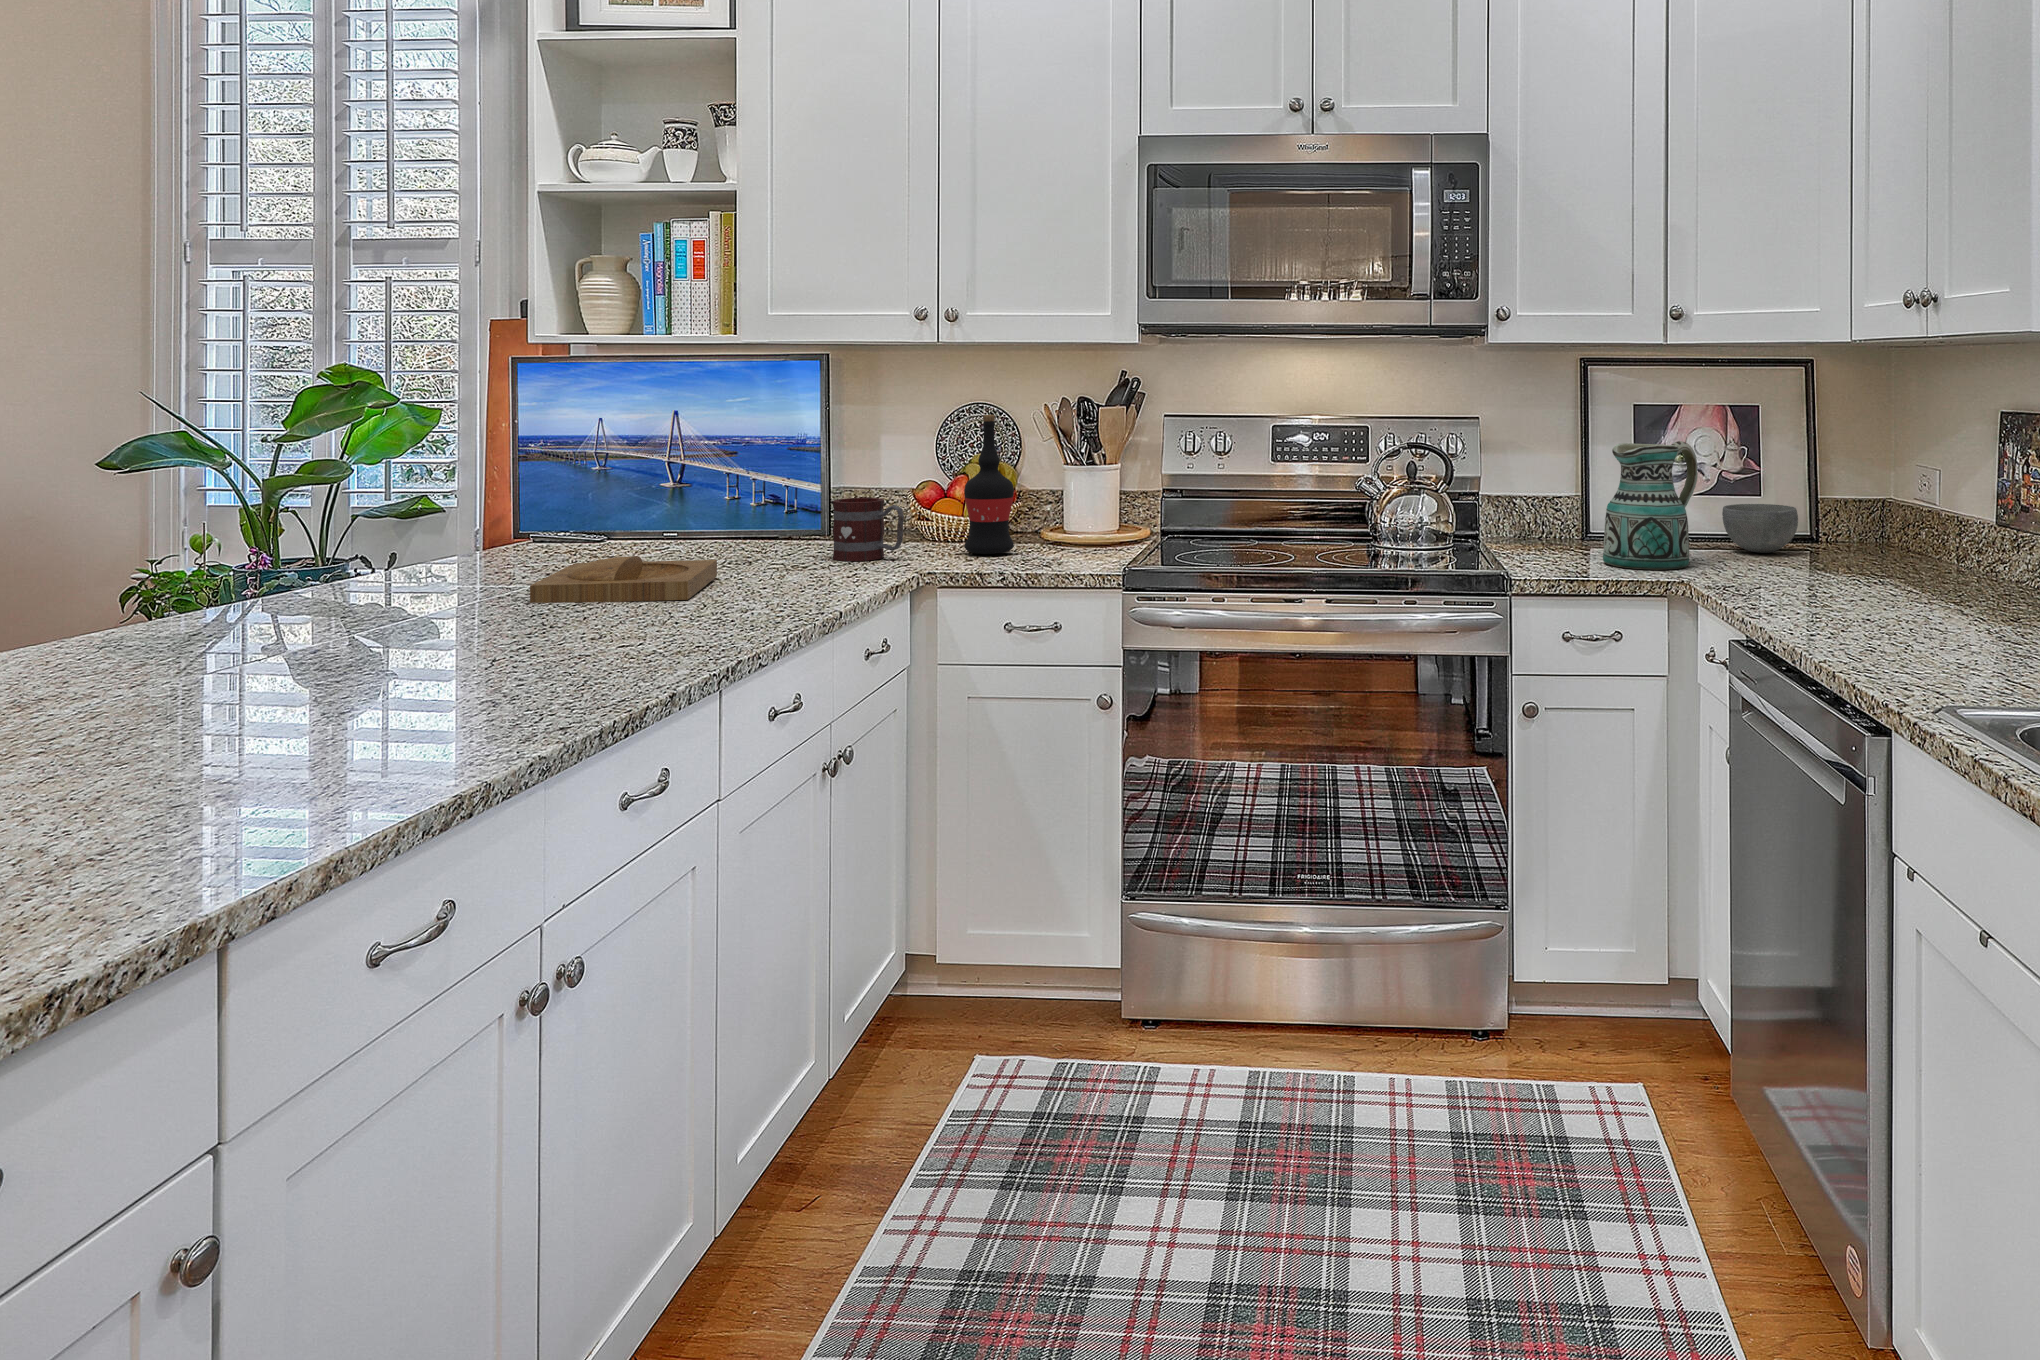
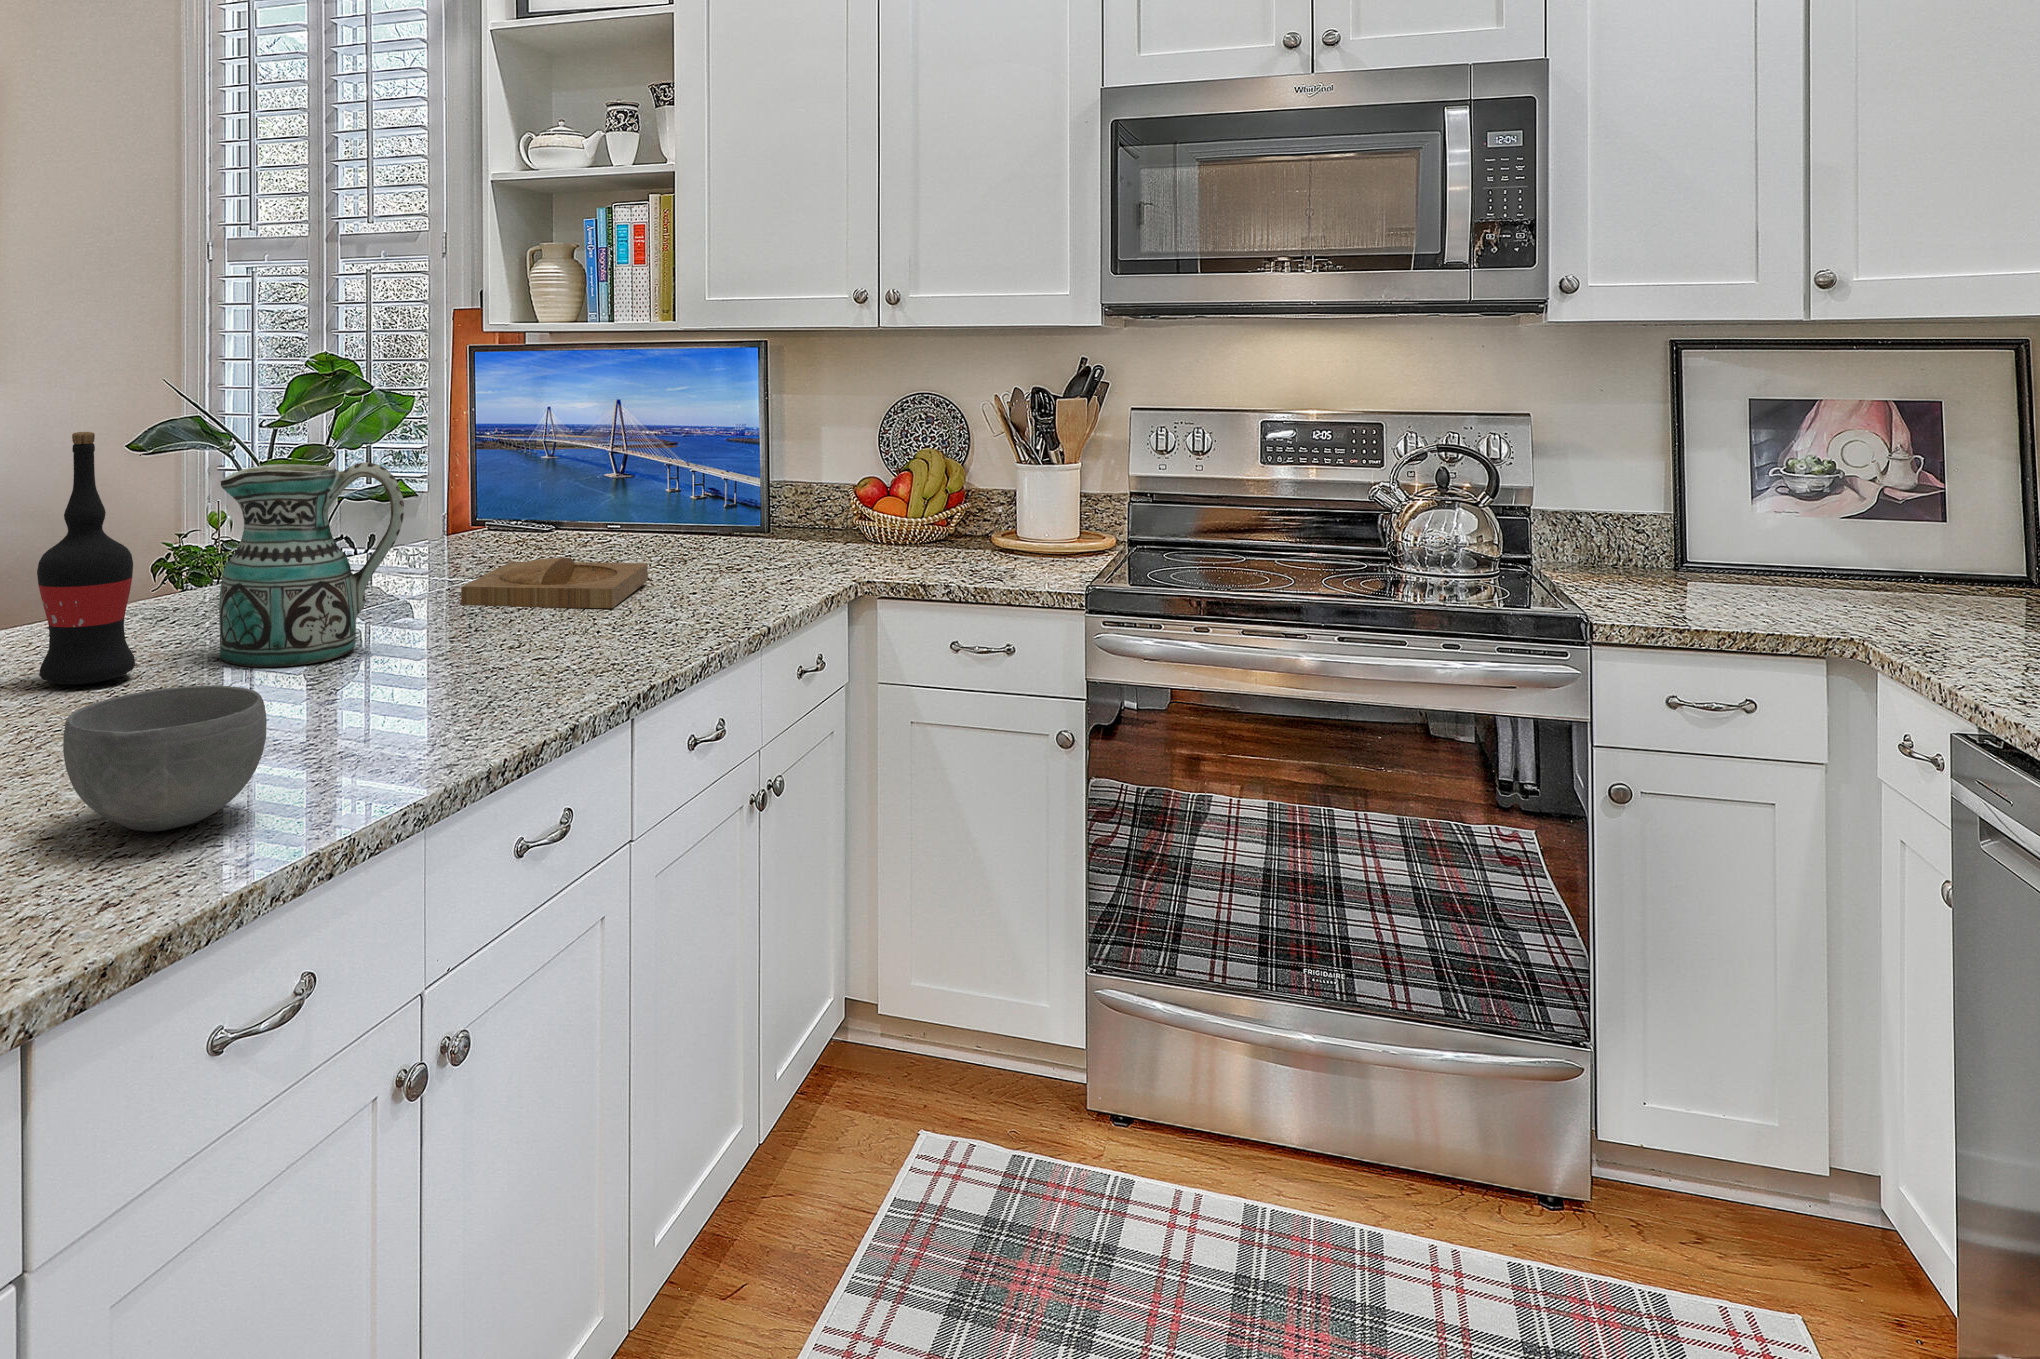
wine bottle: present [964,415,1014,554] -> present [37,432,135,684]
ceramic pitcher: present [1603,441,1698,570] -> present [219,462,404,667]
mug: present [833,498,904,561] -> none [769,498,843,567]
bowl: present [1722,504,1798,553] -> present [63,686,267,832]

